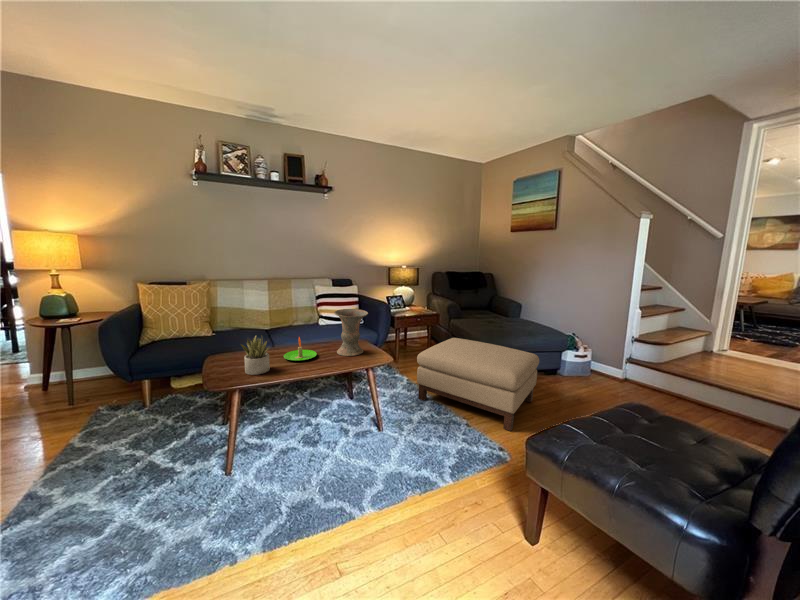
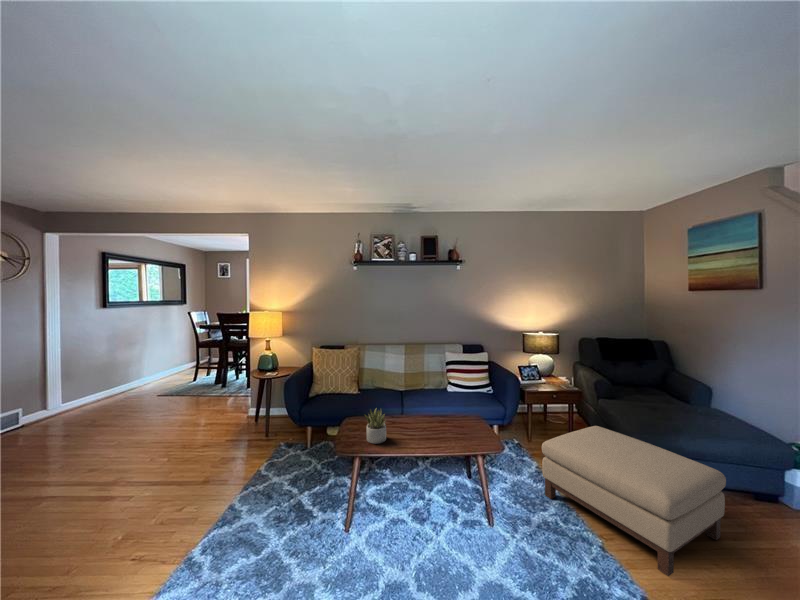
vase: present [334,309,368,356] -> none [447,386,481,436]
candle: present [284,337,317,361] -> none [401,410,430,434]

